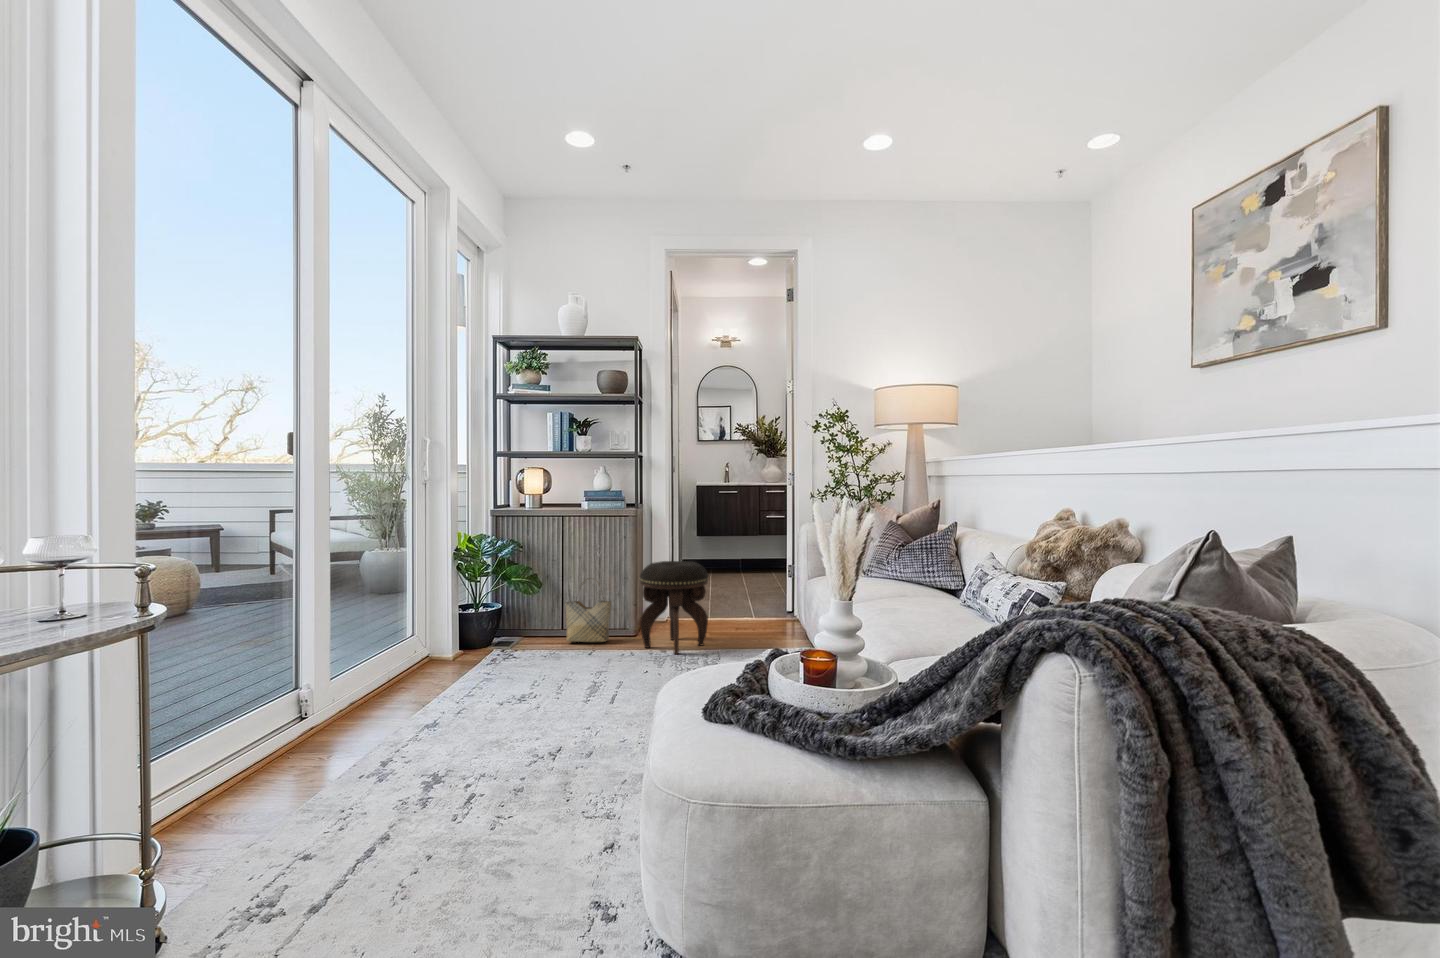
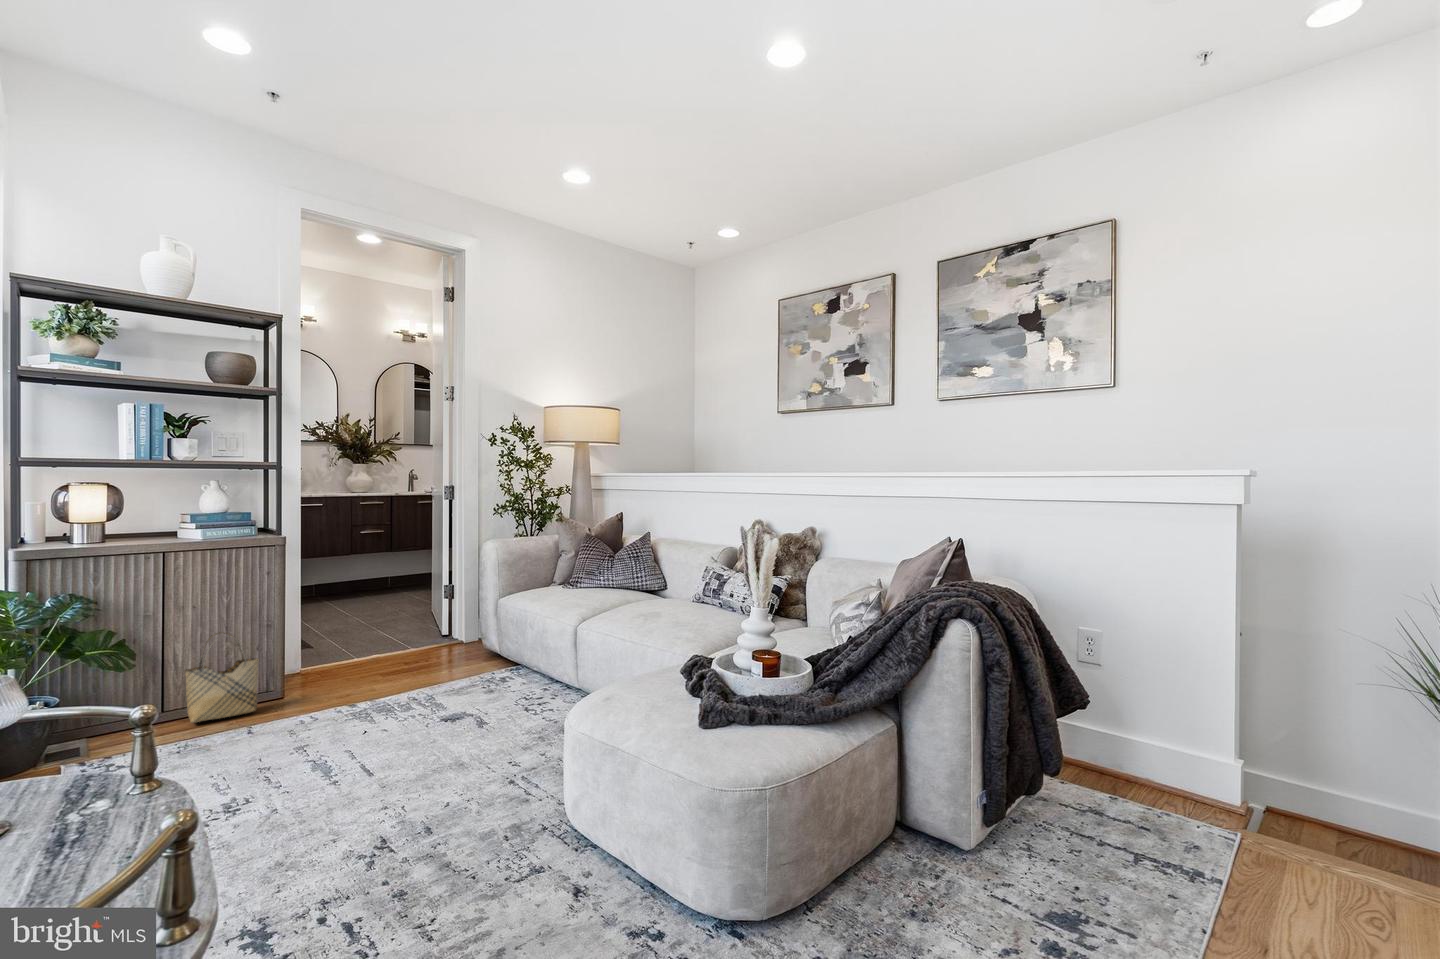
footstool: present [640,561,708,654] -> none [313,594,405,706]

